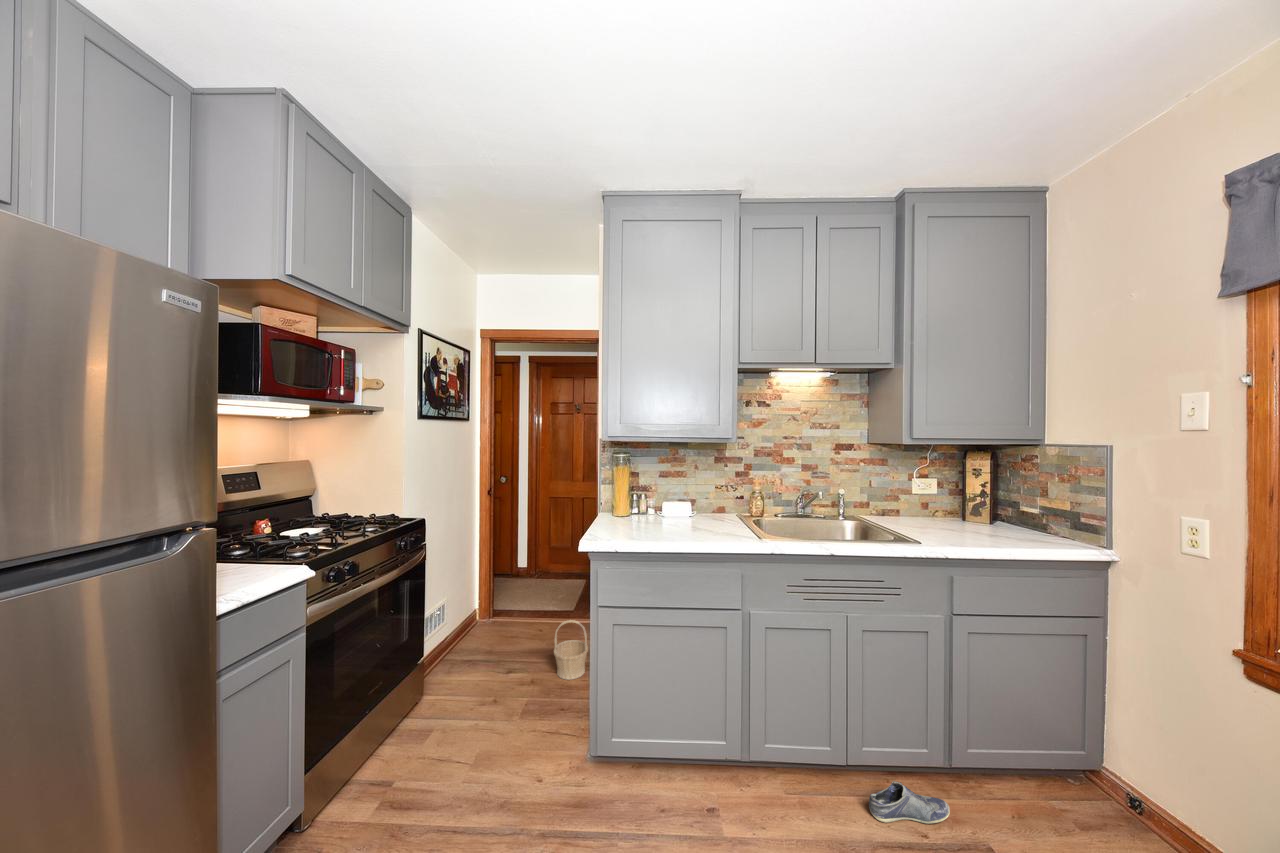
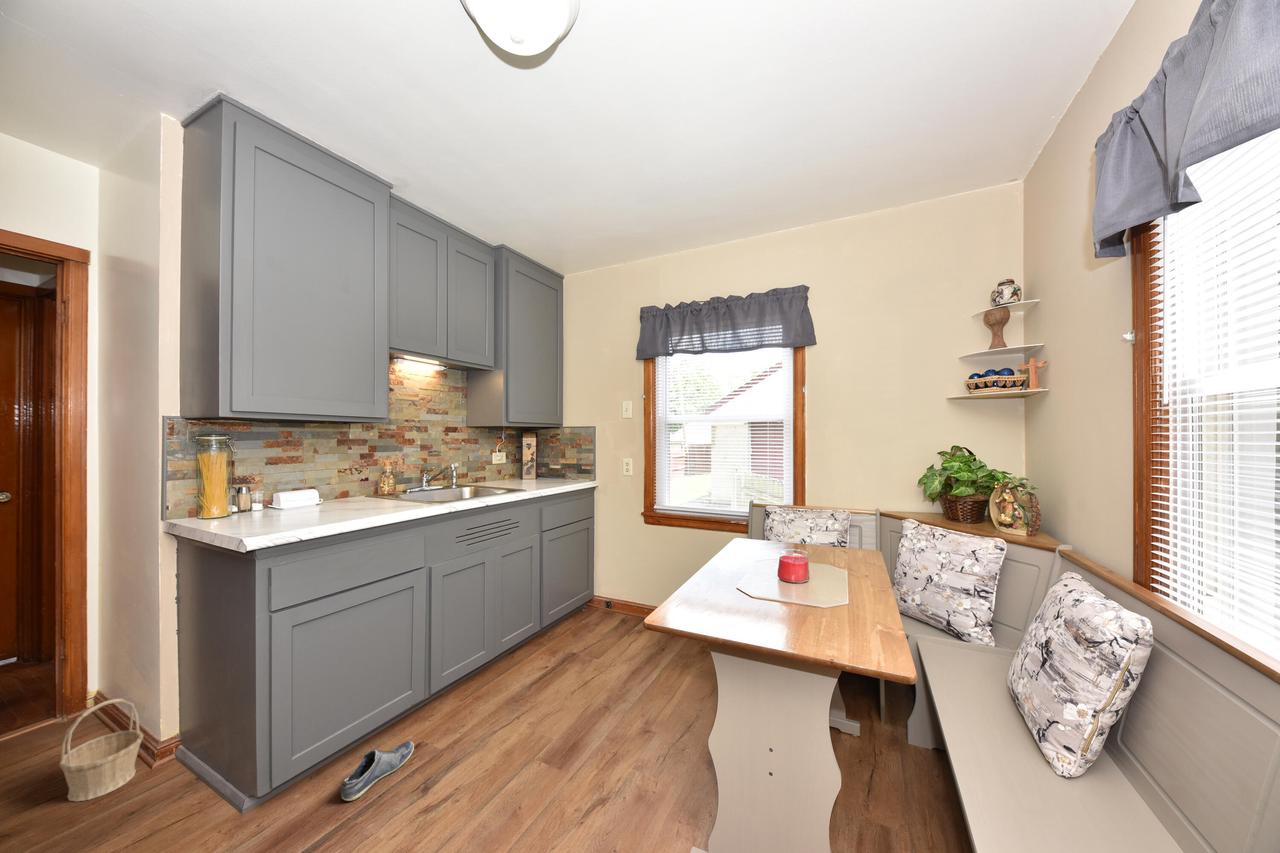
shoe: present [869,781,950,824] -> present [341,741,414,801]

